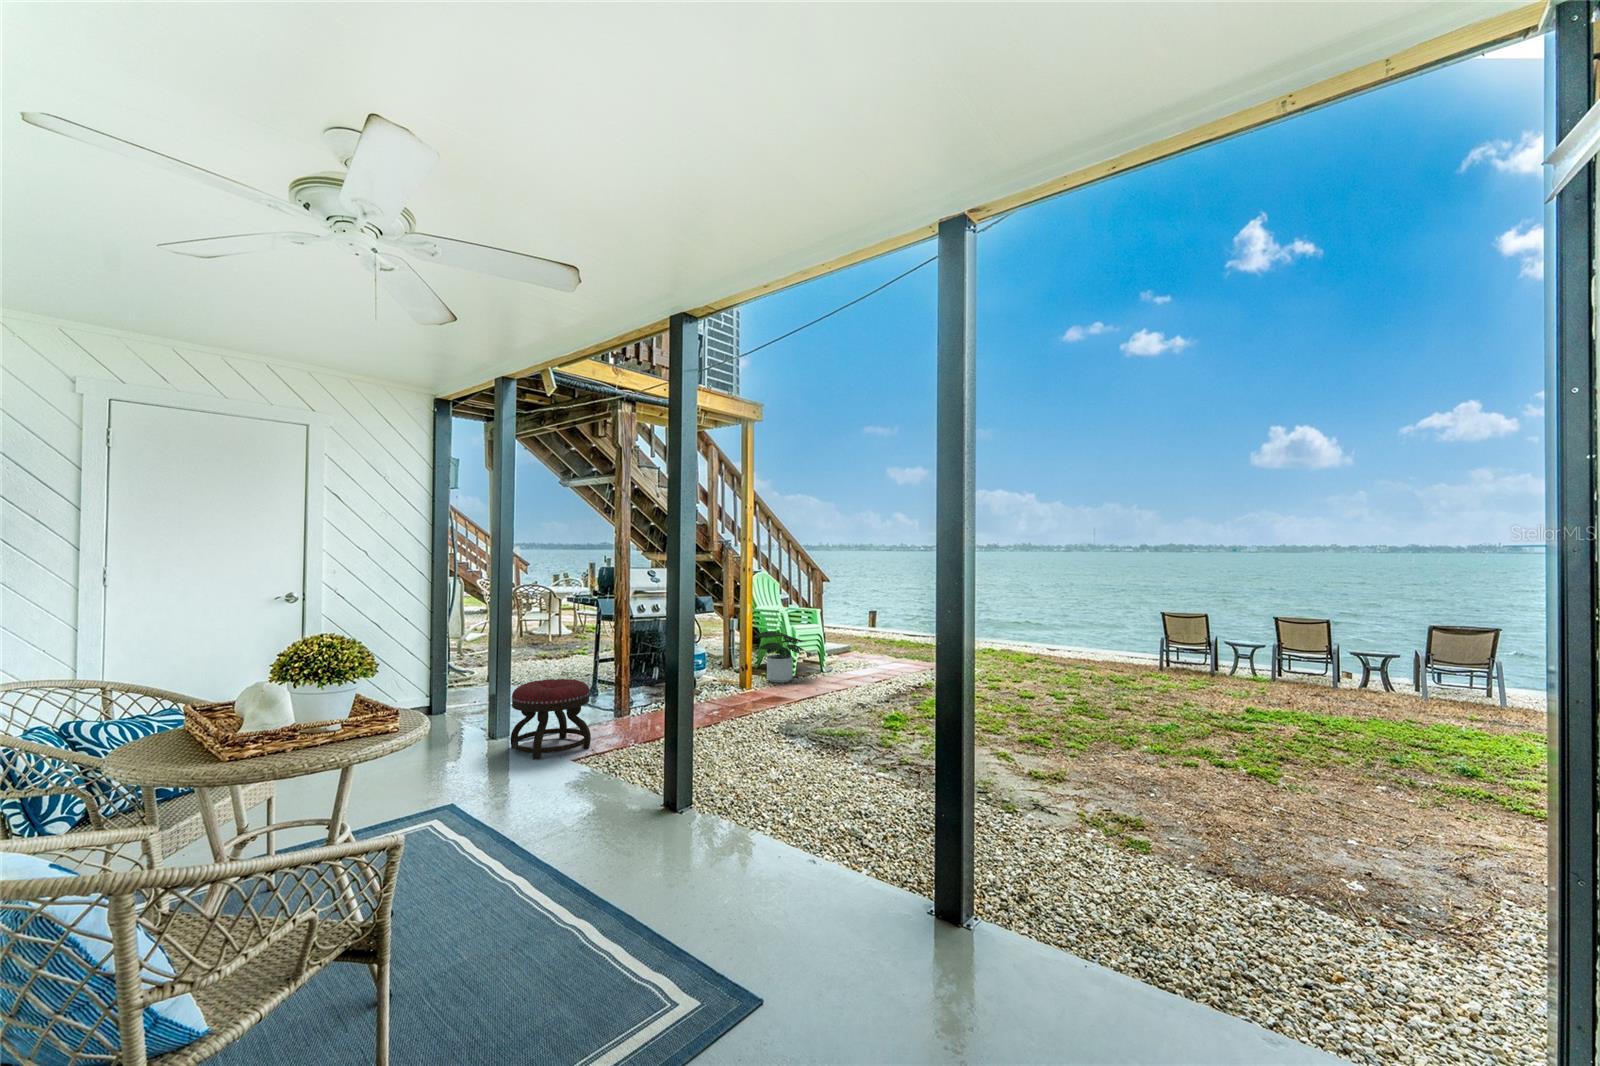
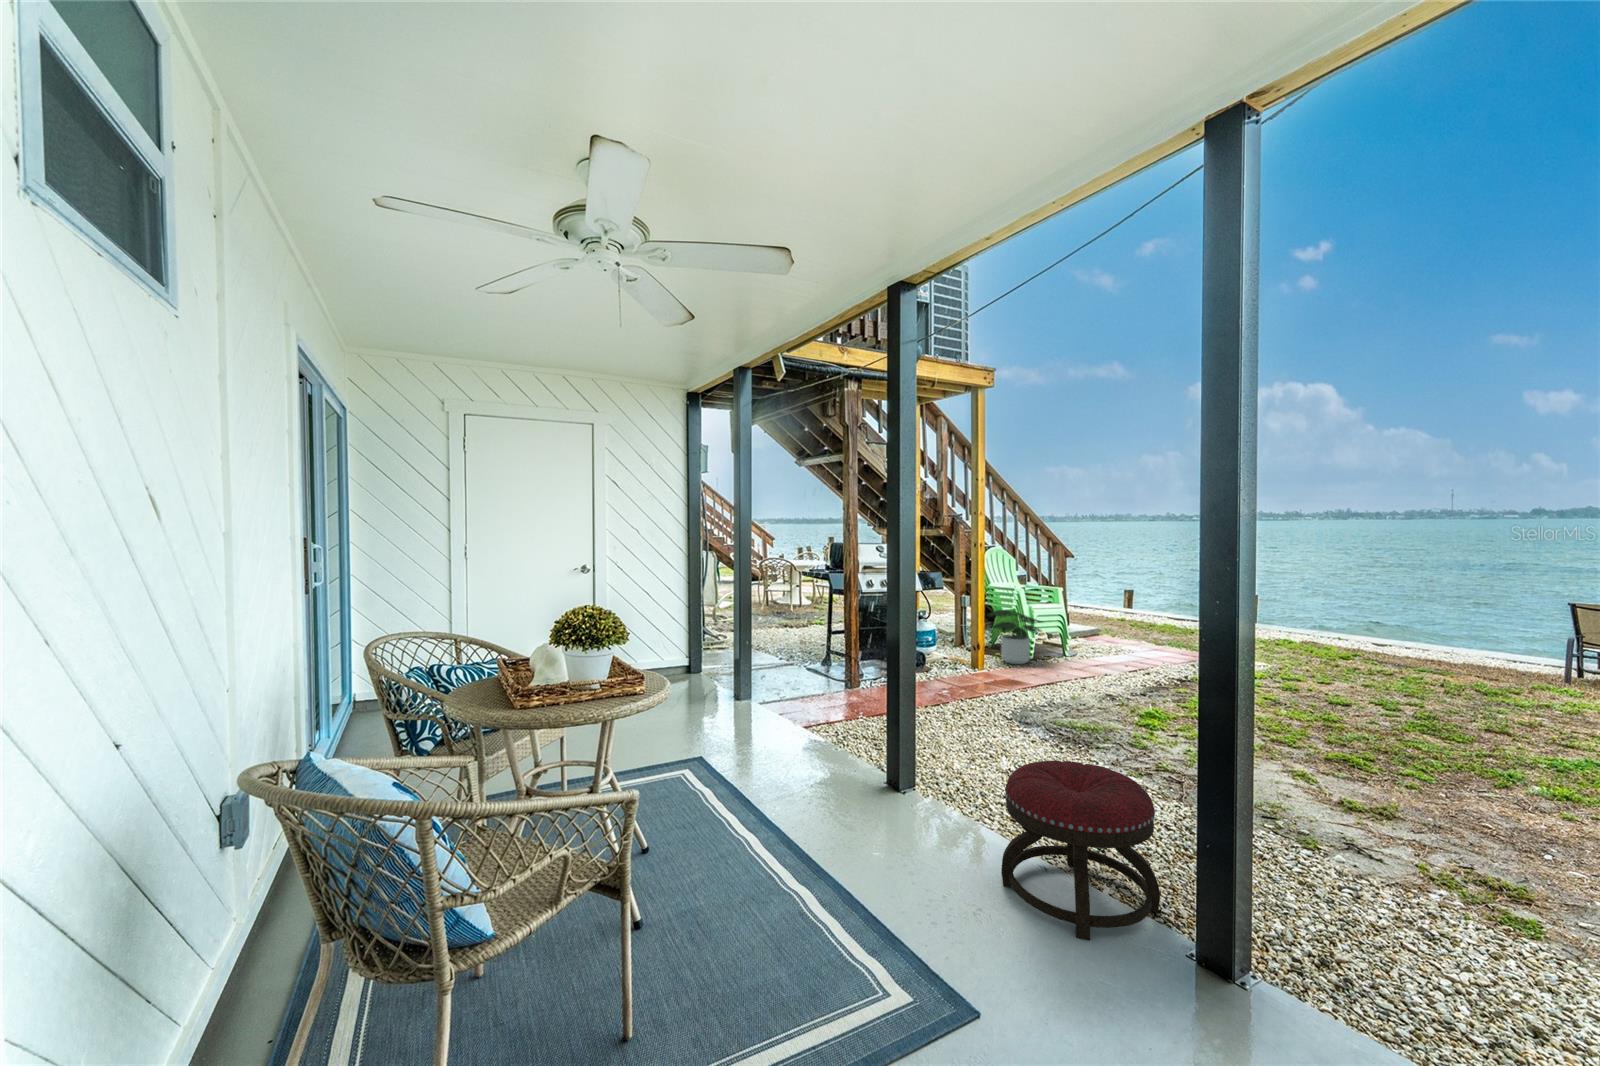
ottoman: present [511,679,591,760] -> present [1001,760,1160,940]

